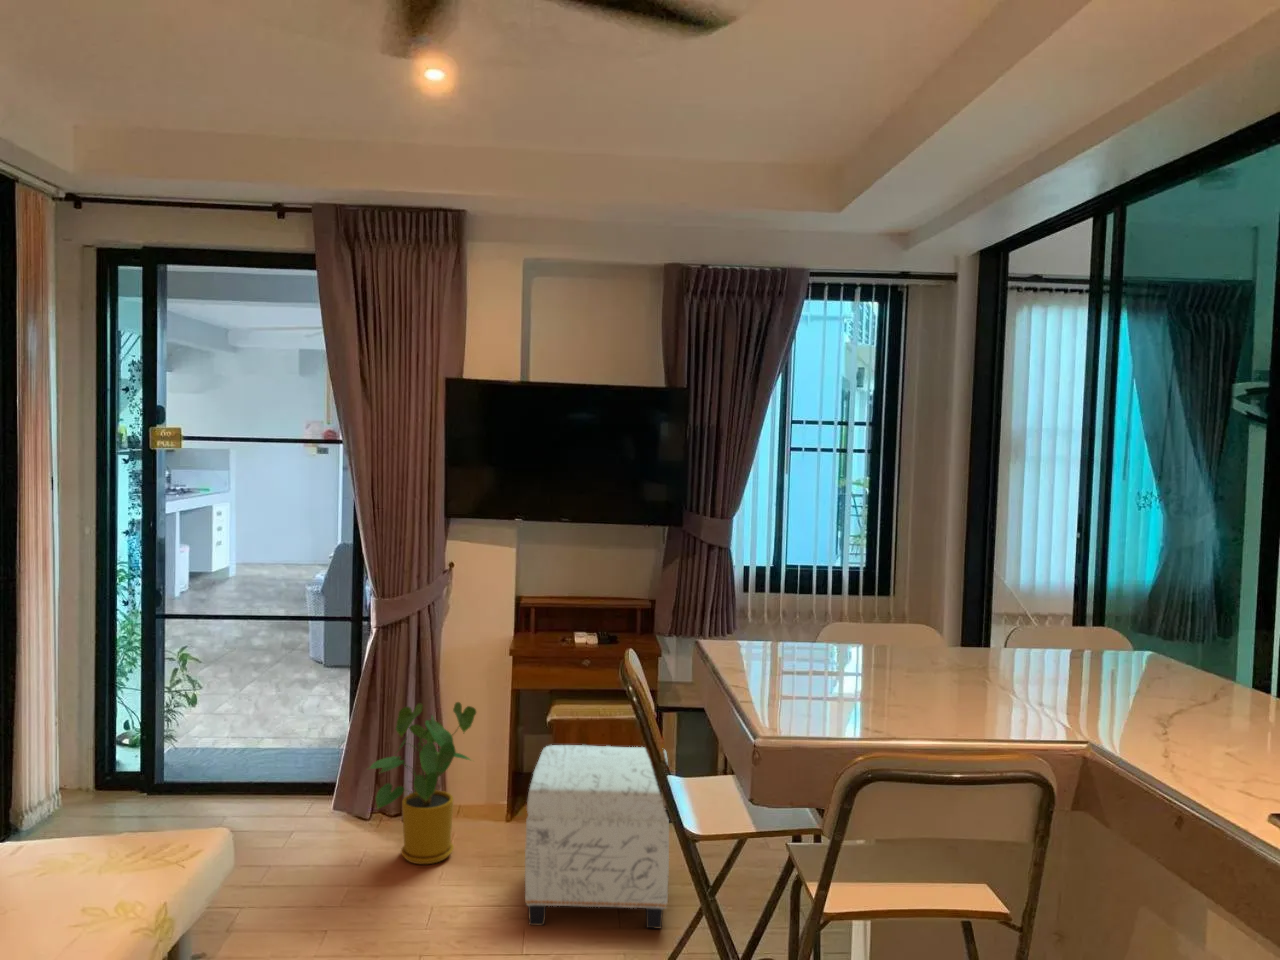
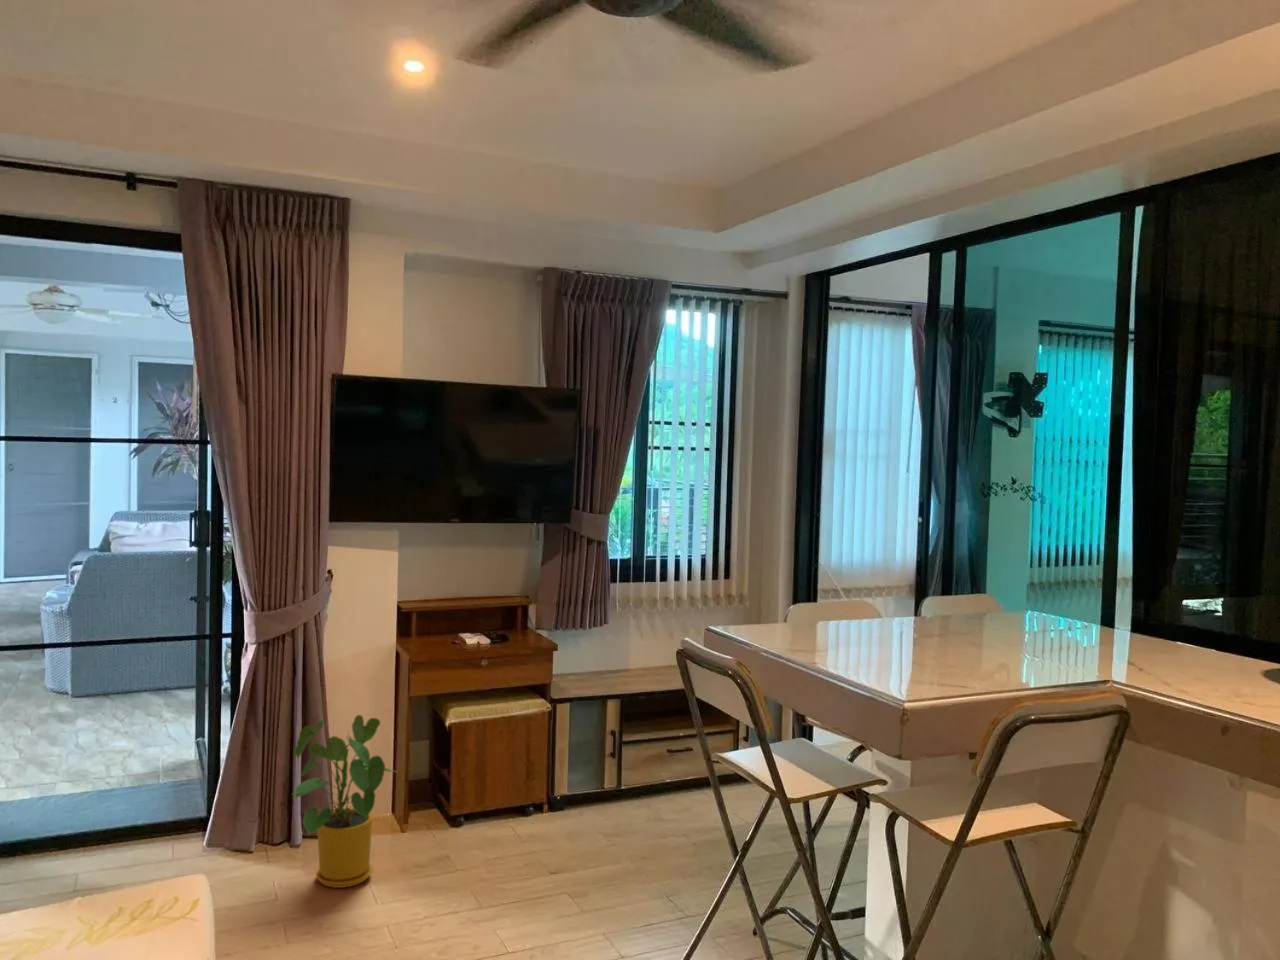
ottoman: present [525,745,669,929] -> none [468,737,626,924]

